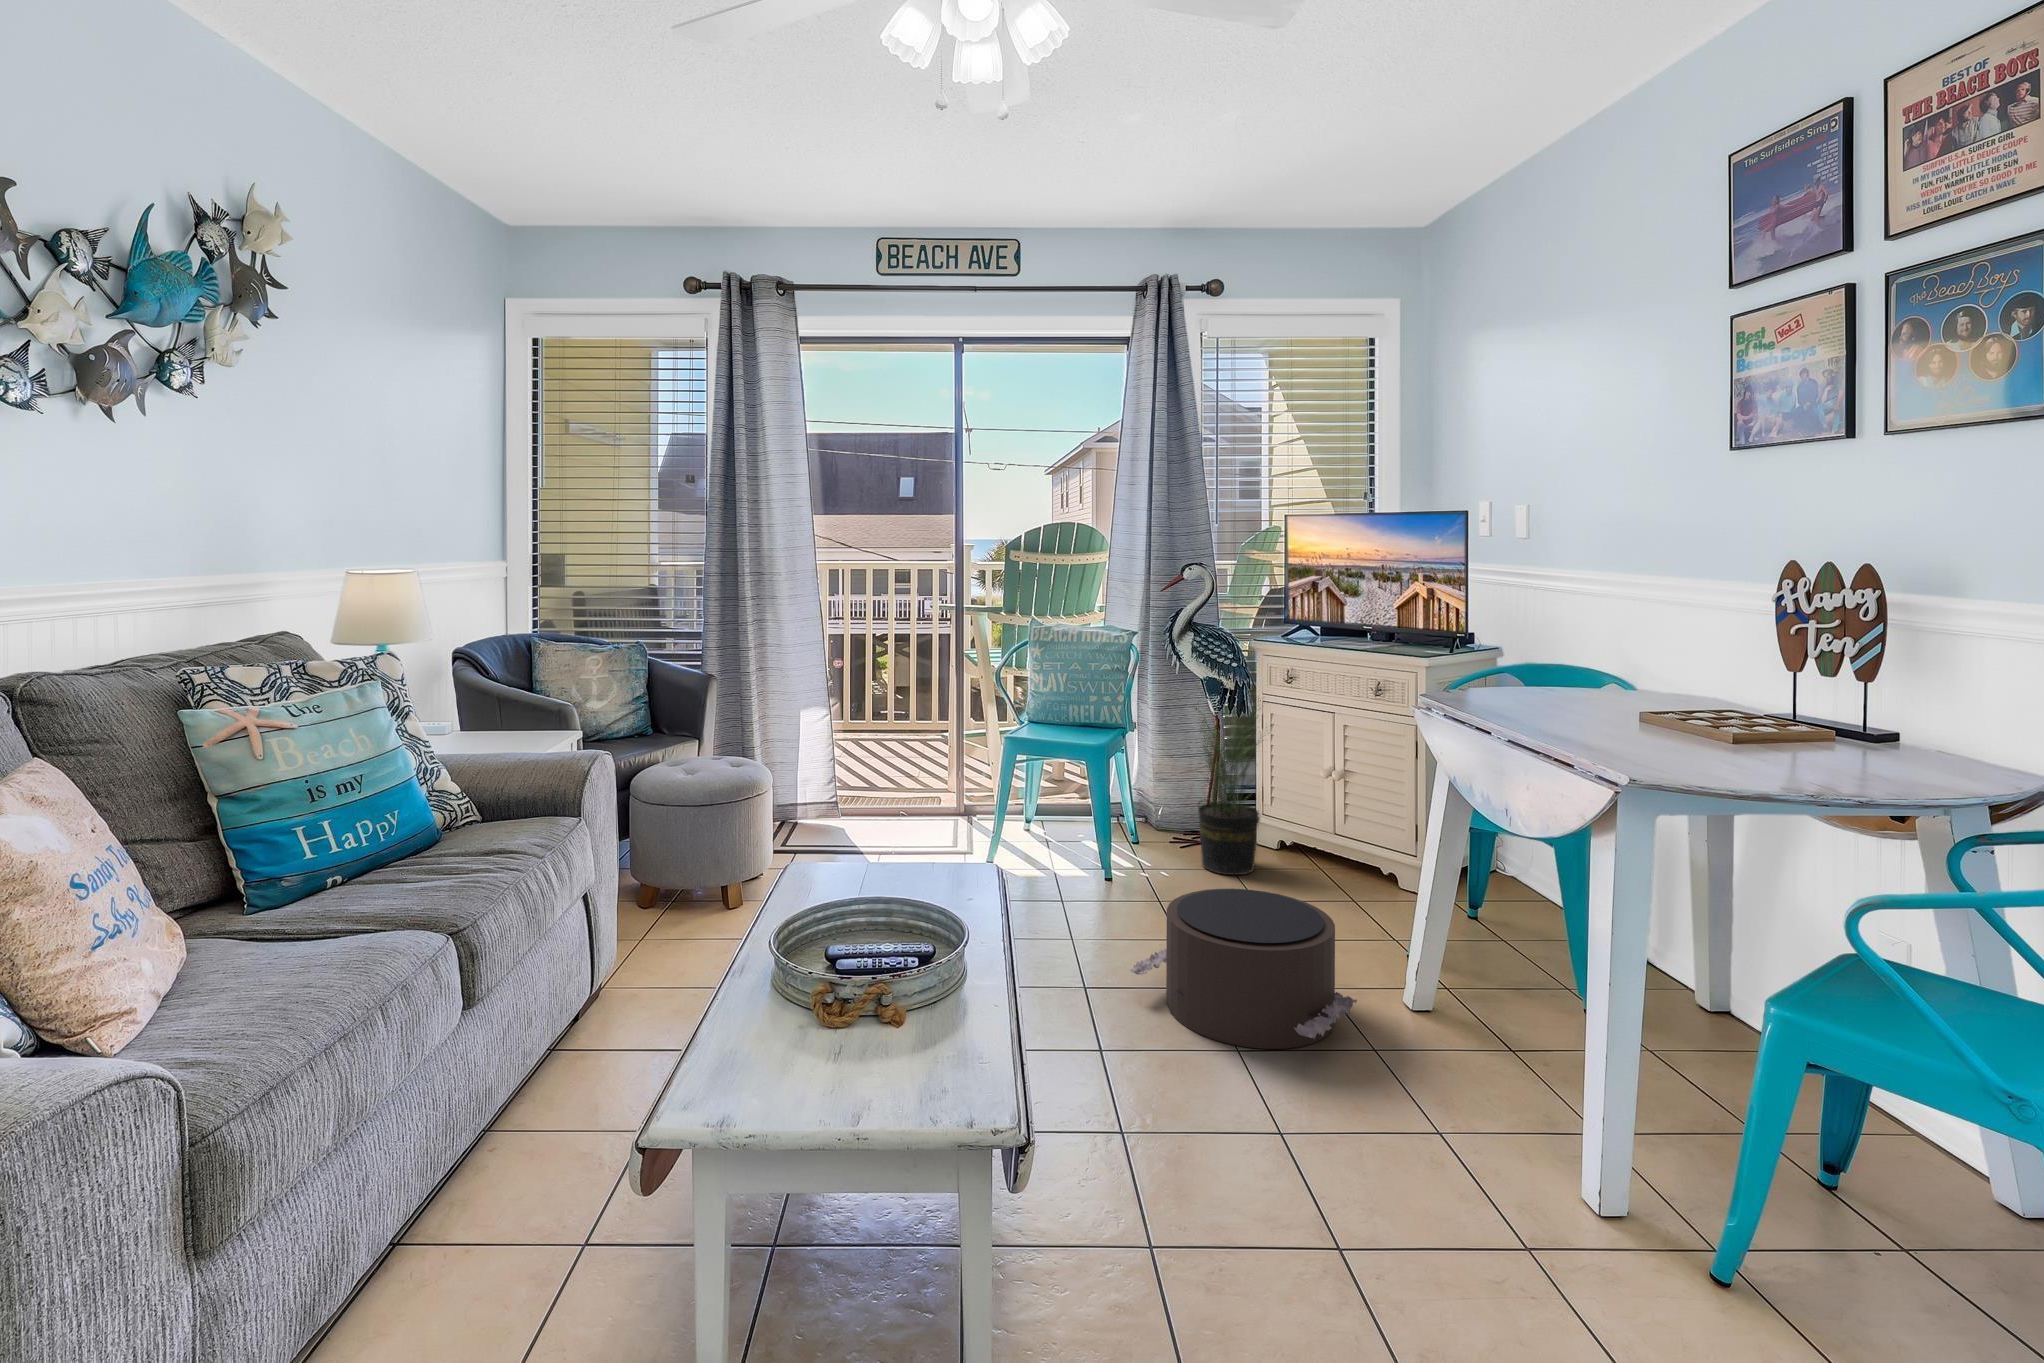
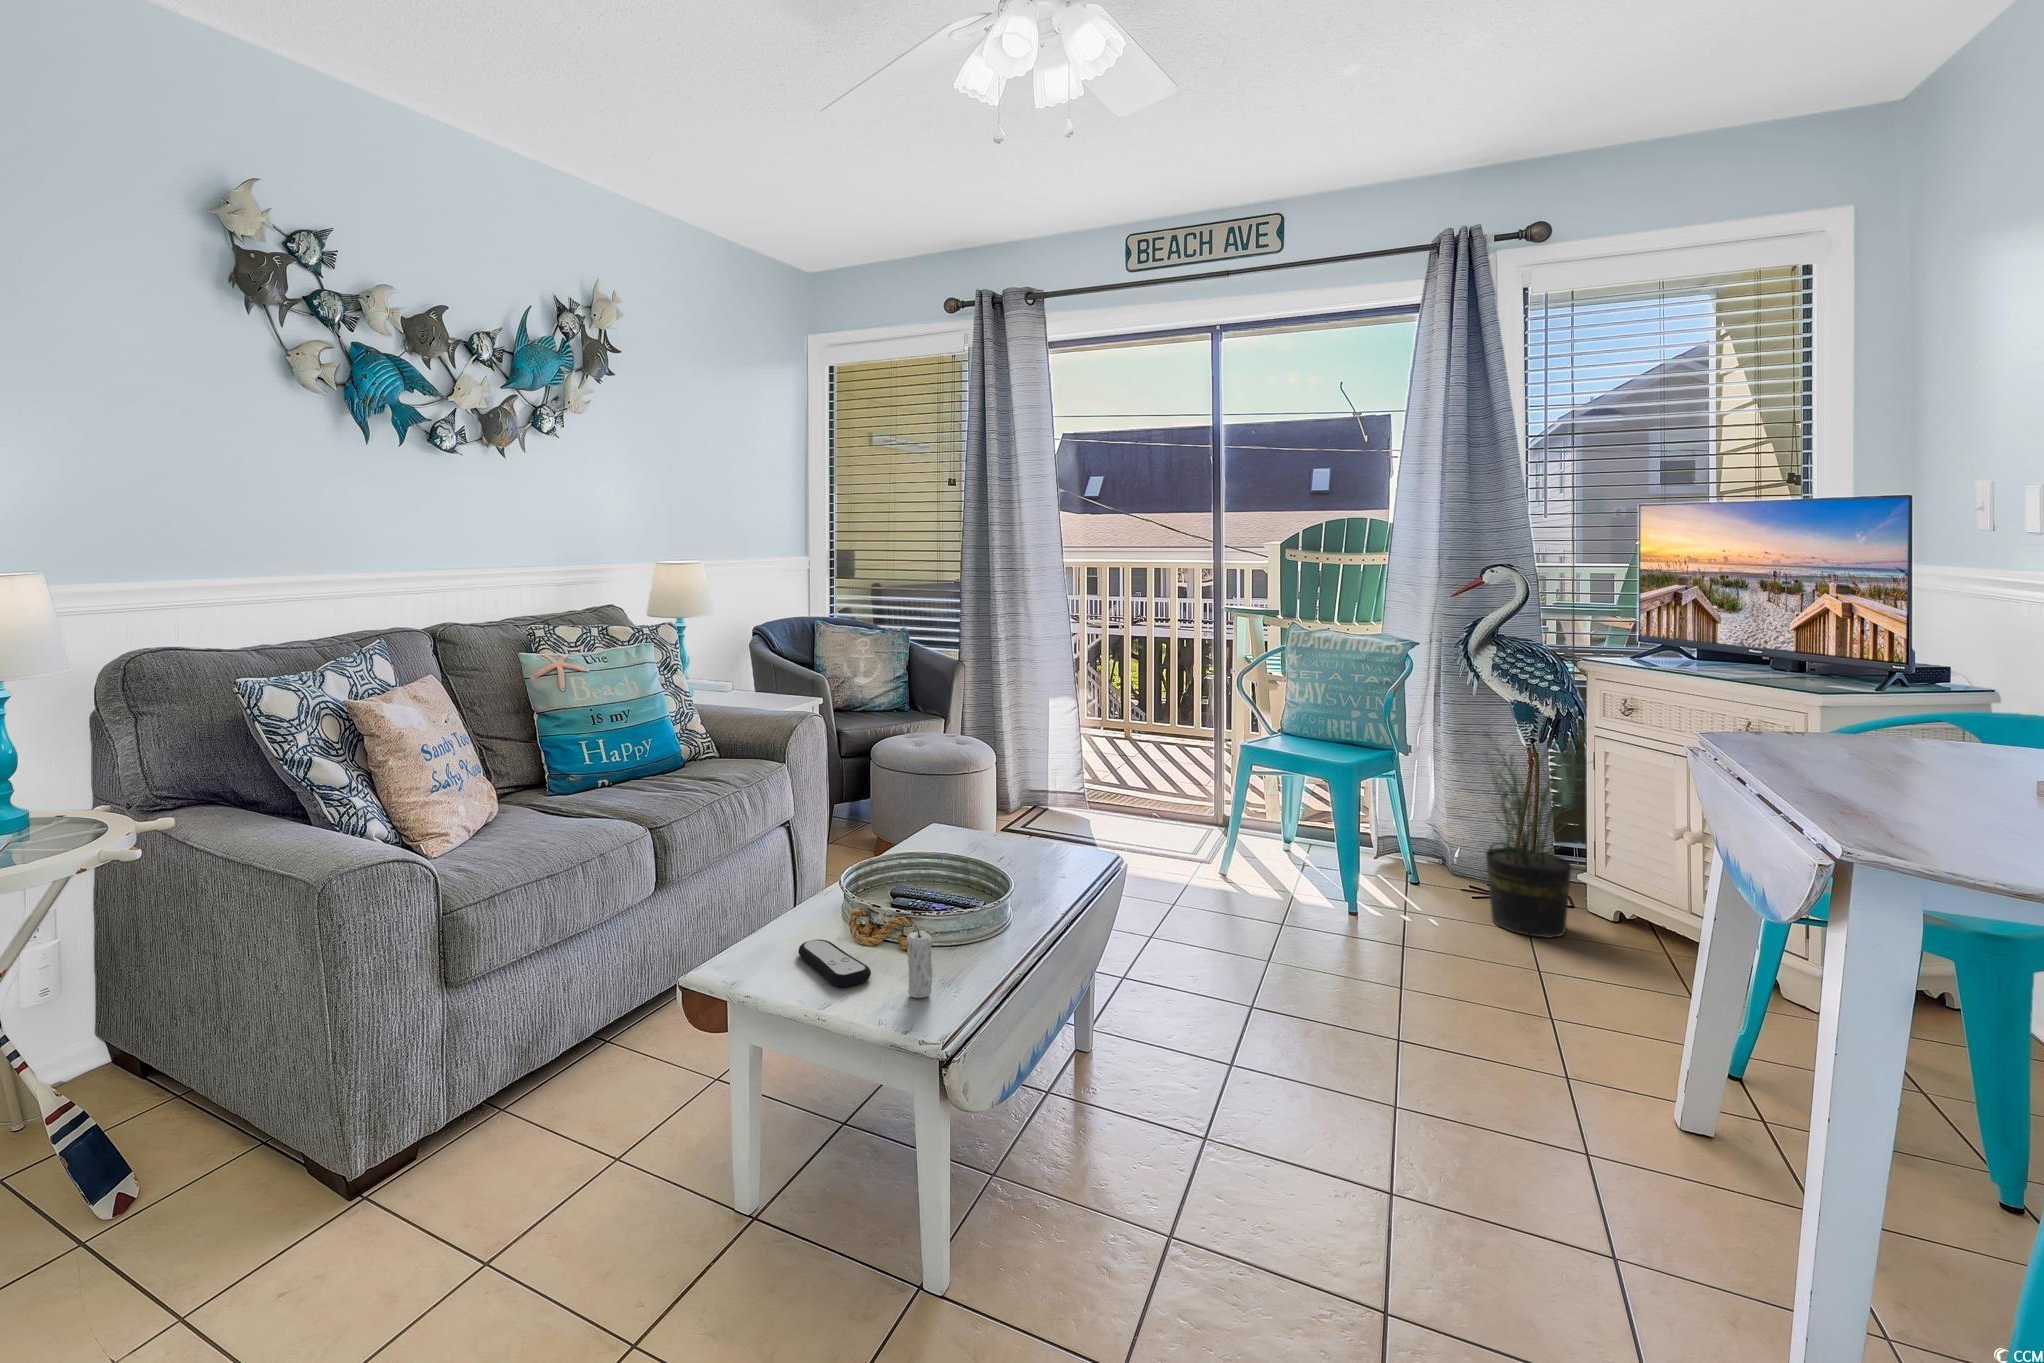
pouf: present [1130,889,1357,1049] -> none [1305,930,1587,1124]
candle: none [921,990,950,1078] -> present [907,926,933,998]
remote control: none [761,1034,869,1088] -> present [798,940,871,987]

